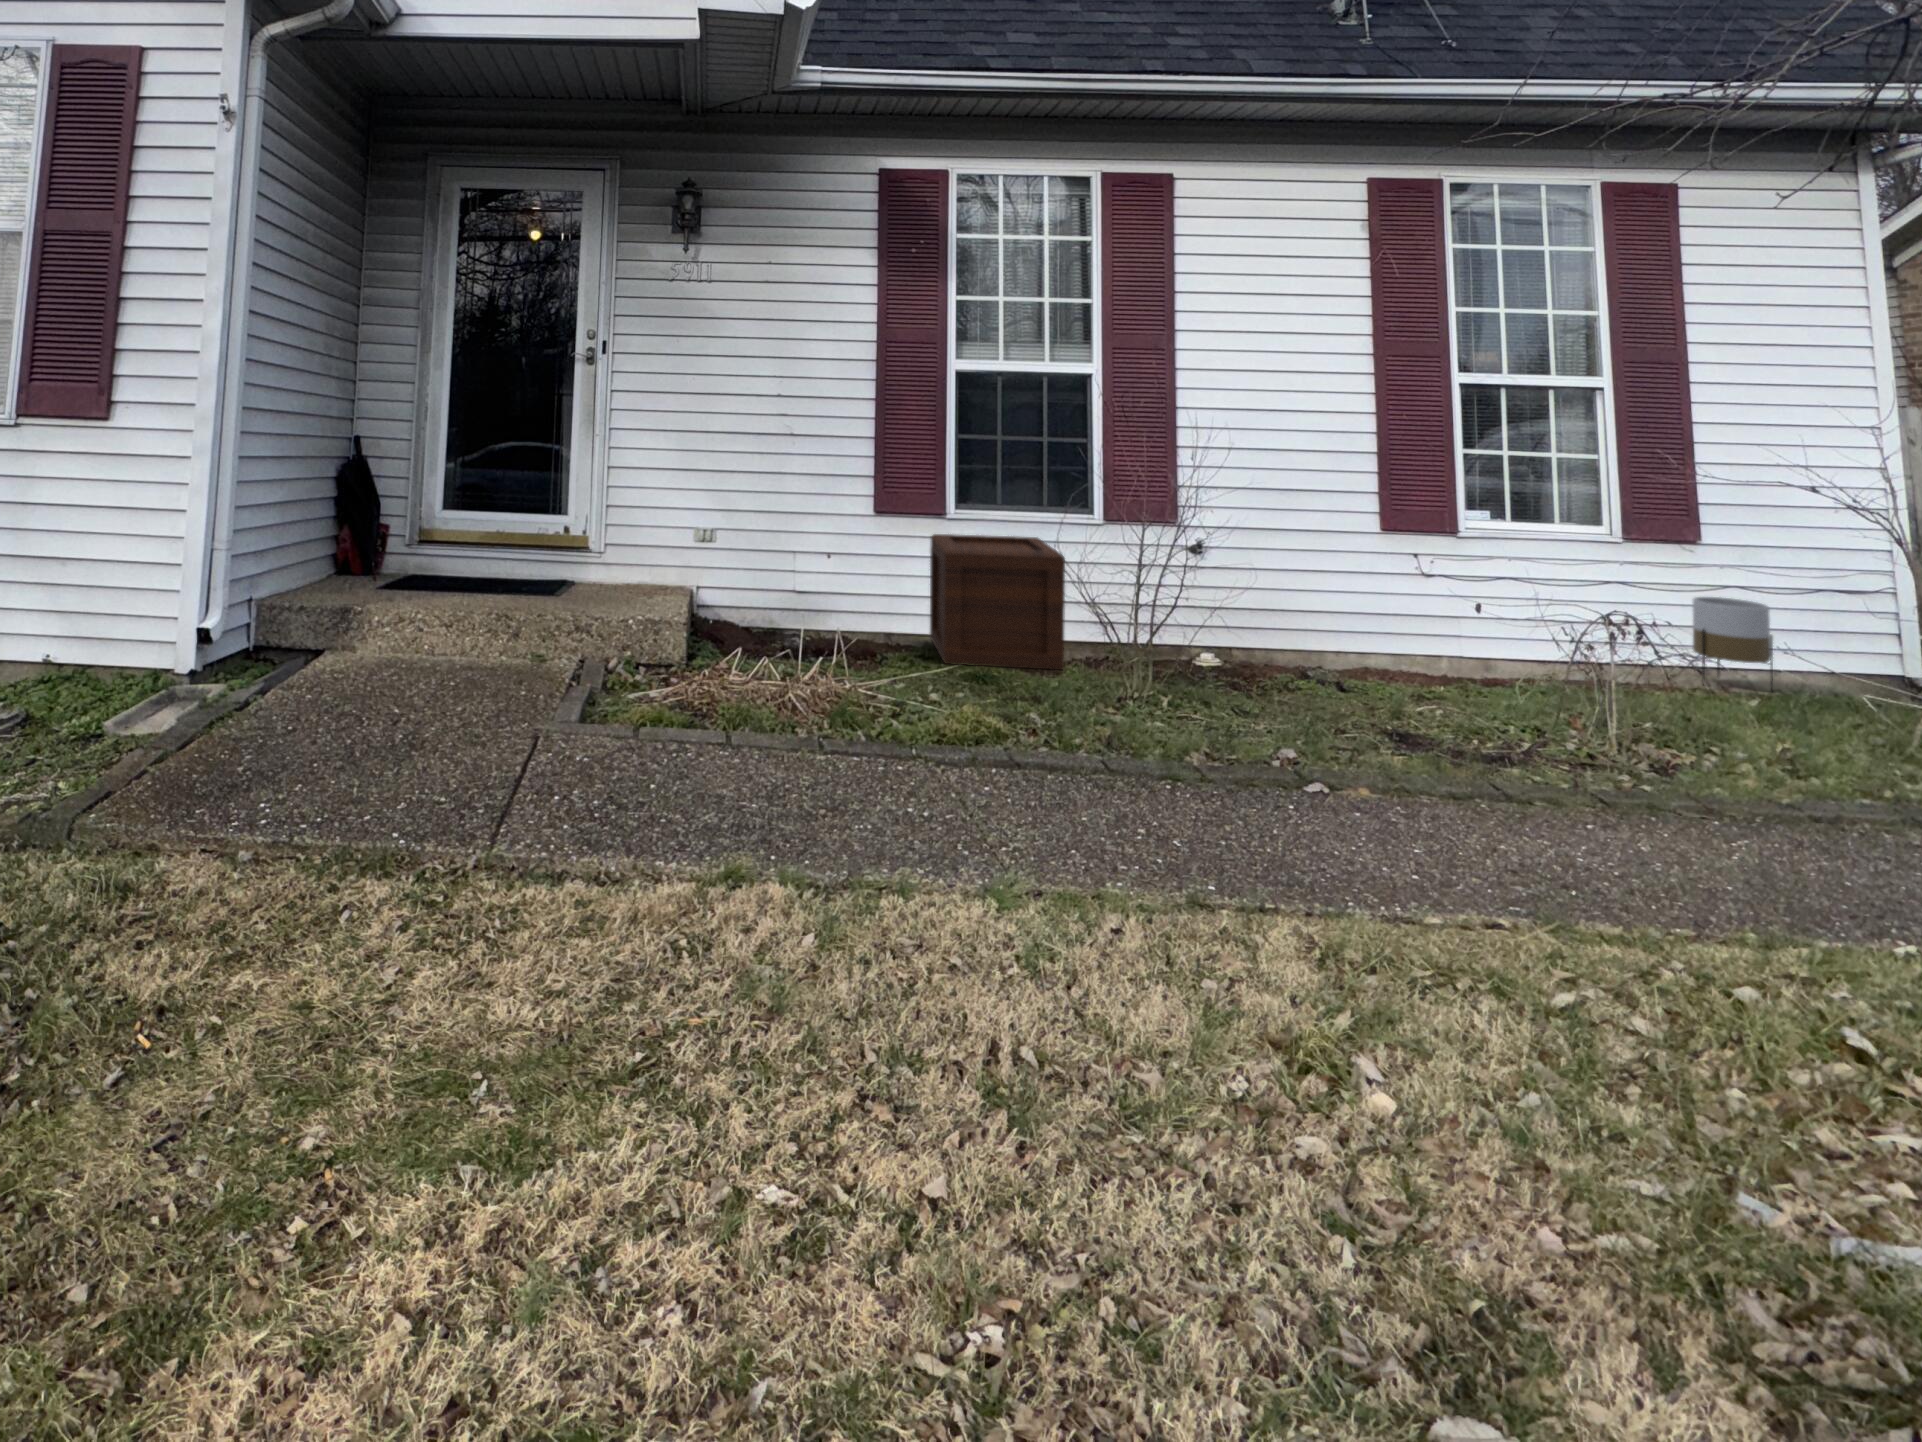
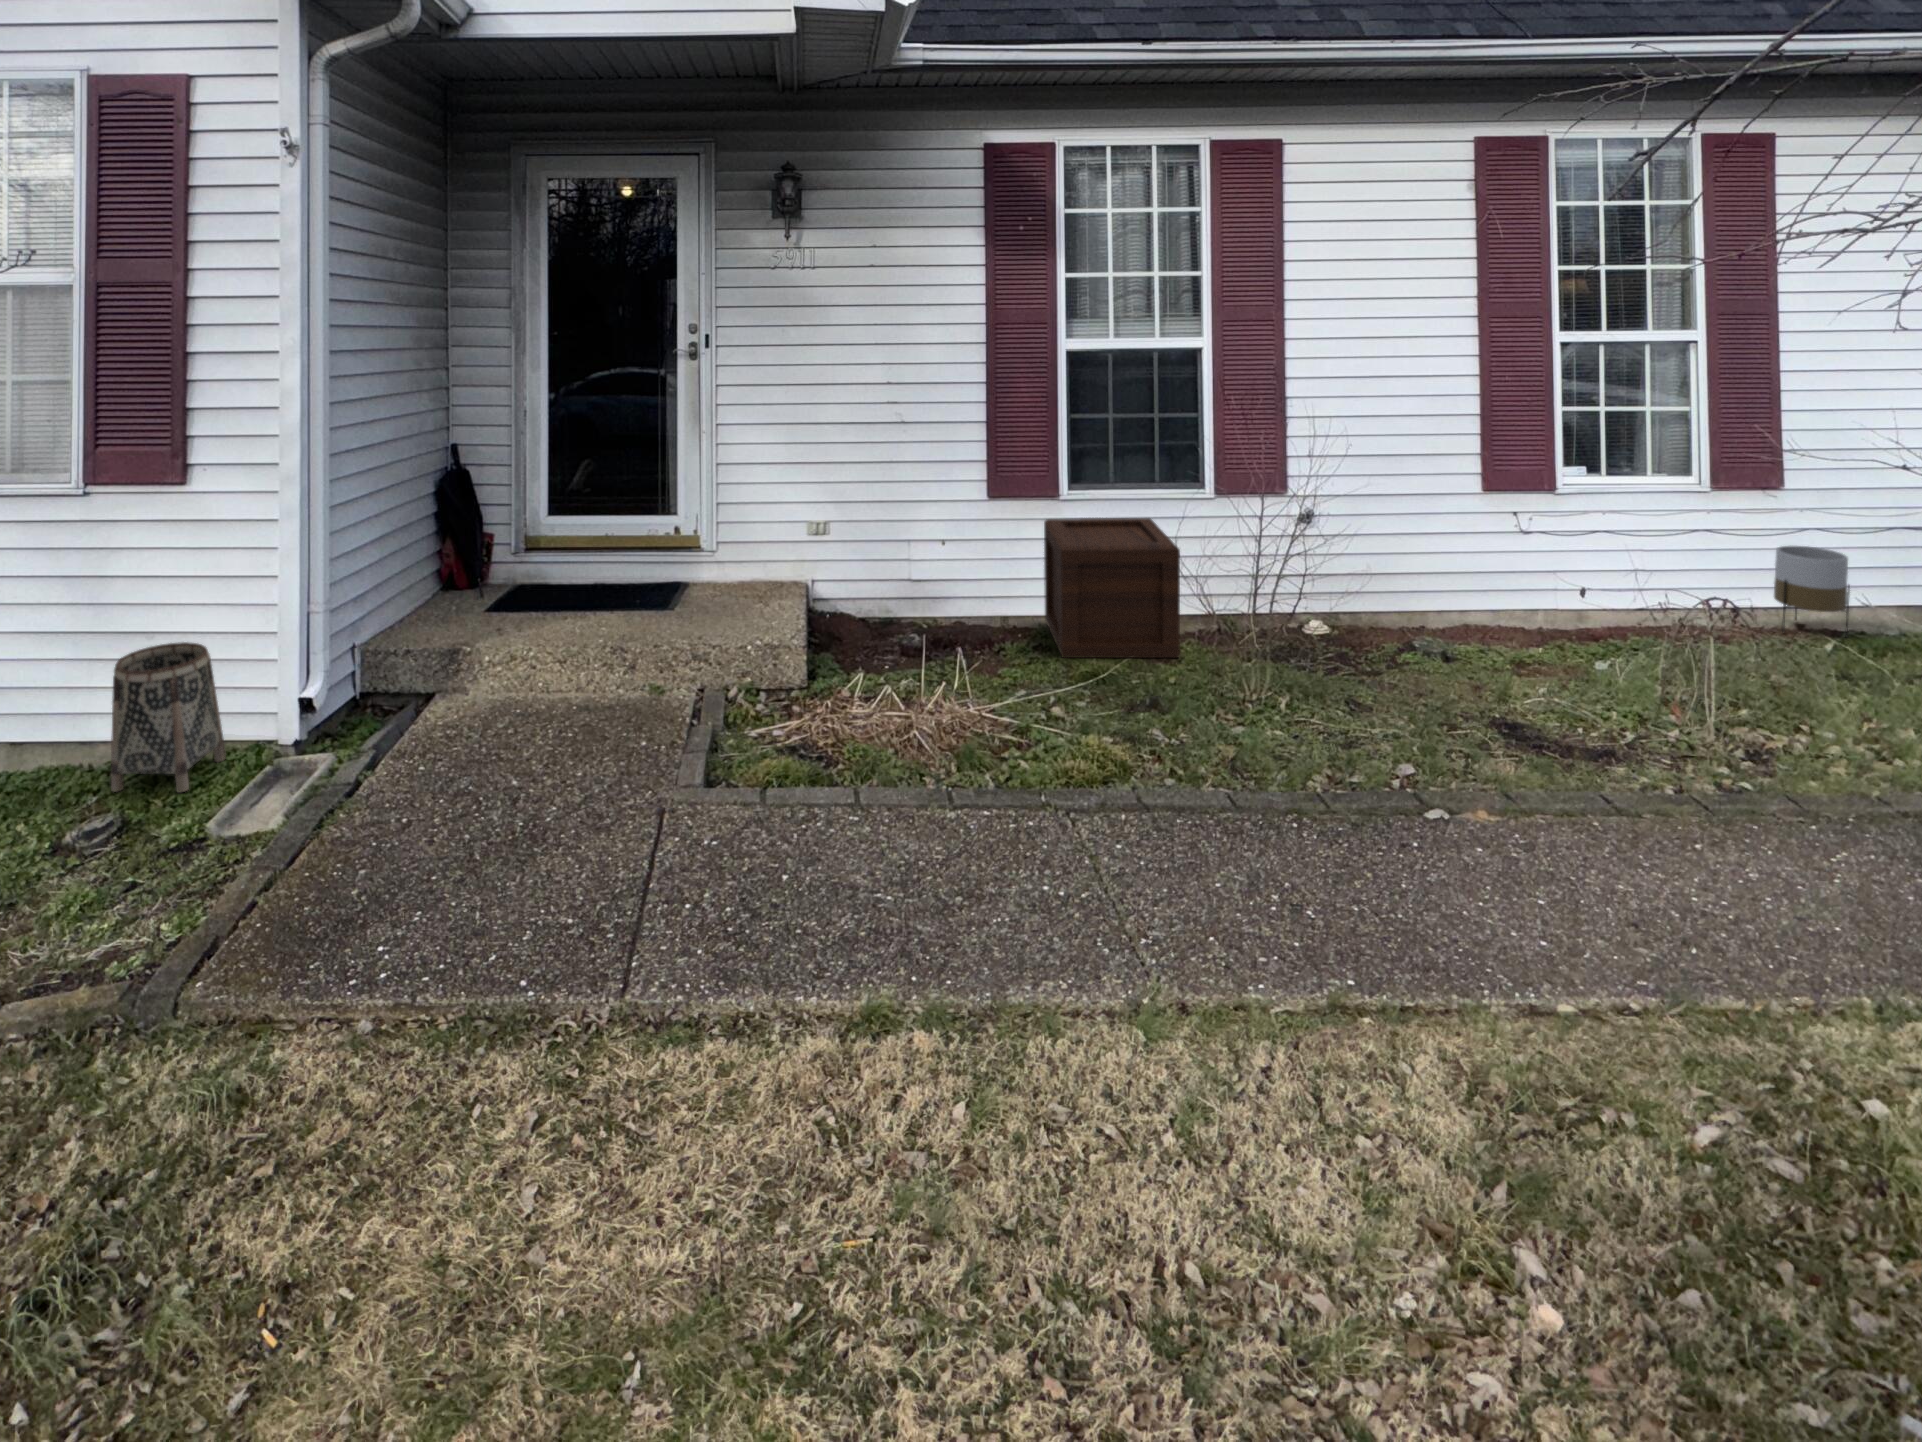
basket: none [17,568,124,703] -> present [111,642,226,792]

